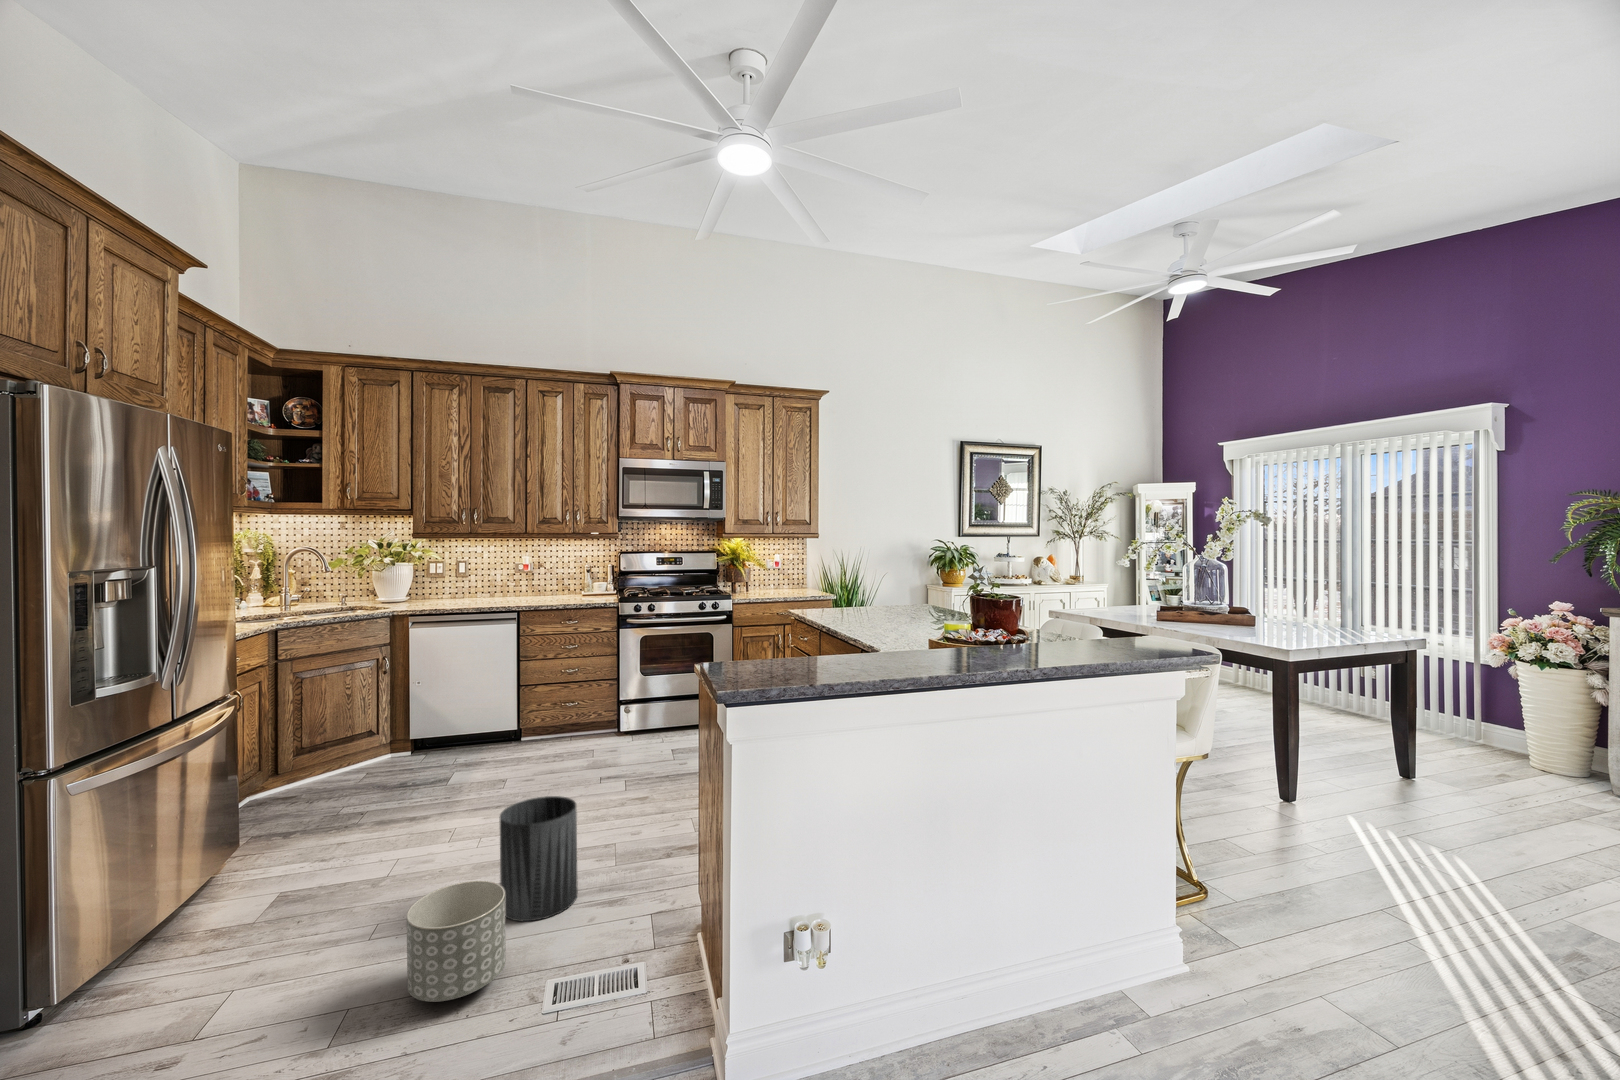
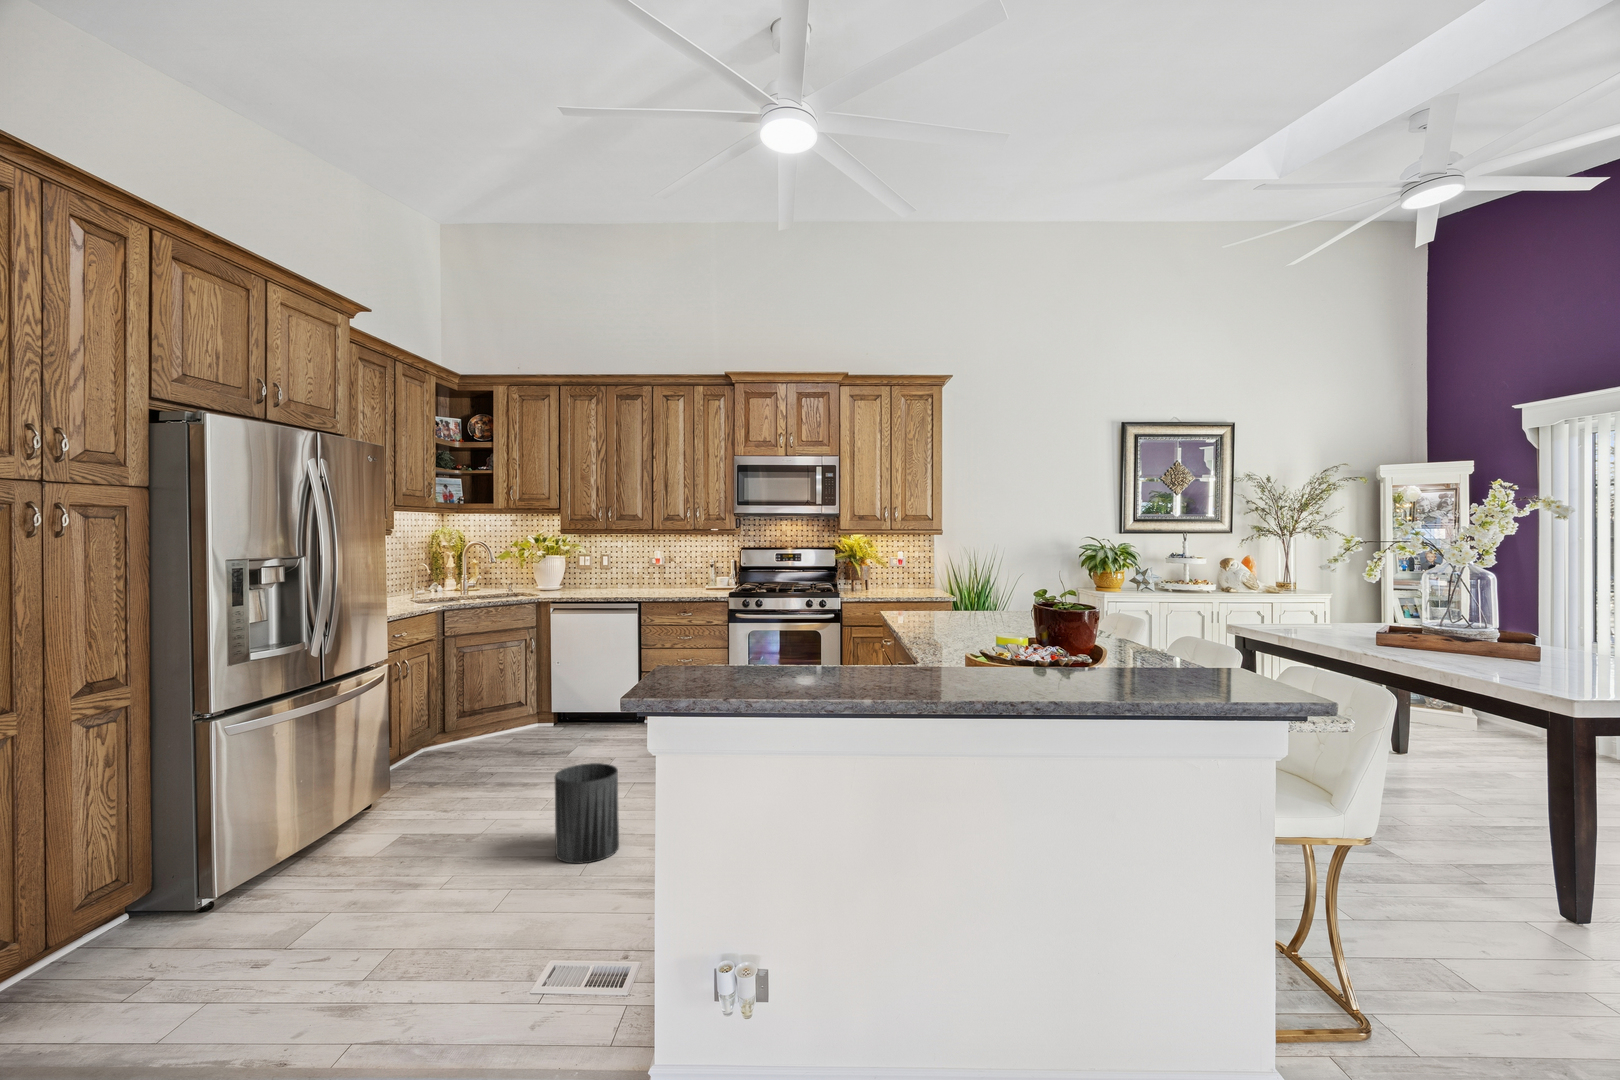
planter: present [407,881,506,1002] -> none [462,820,537,905]

